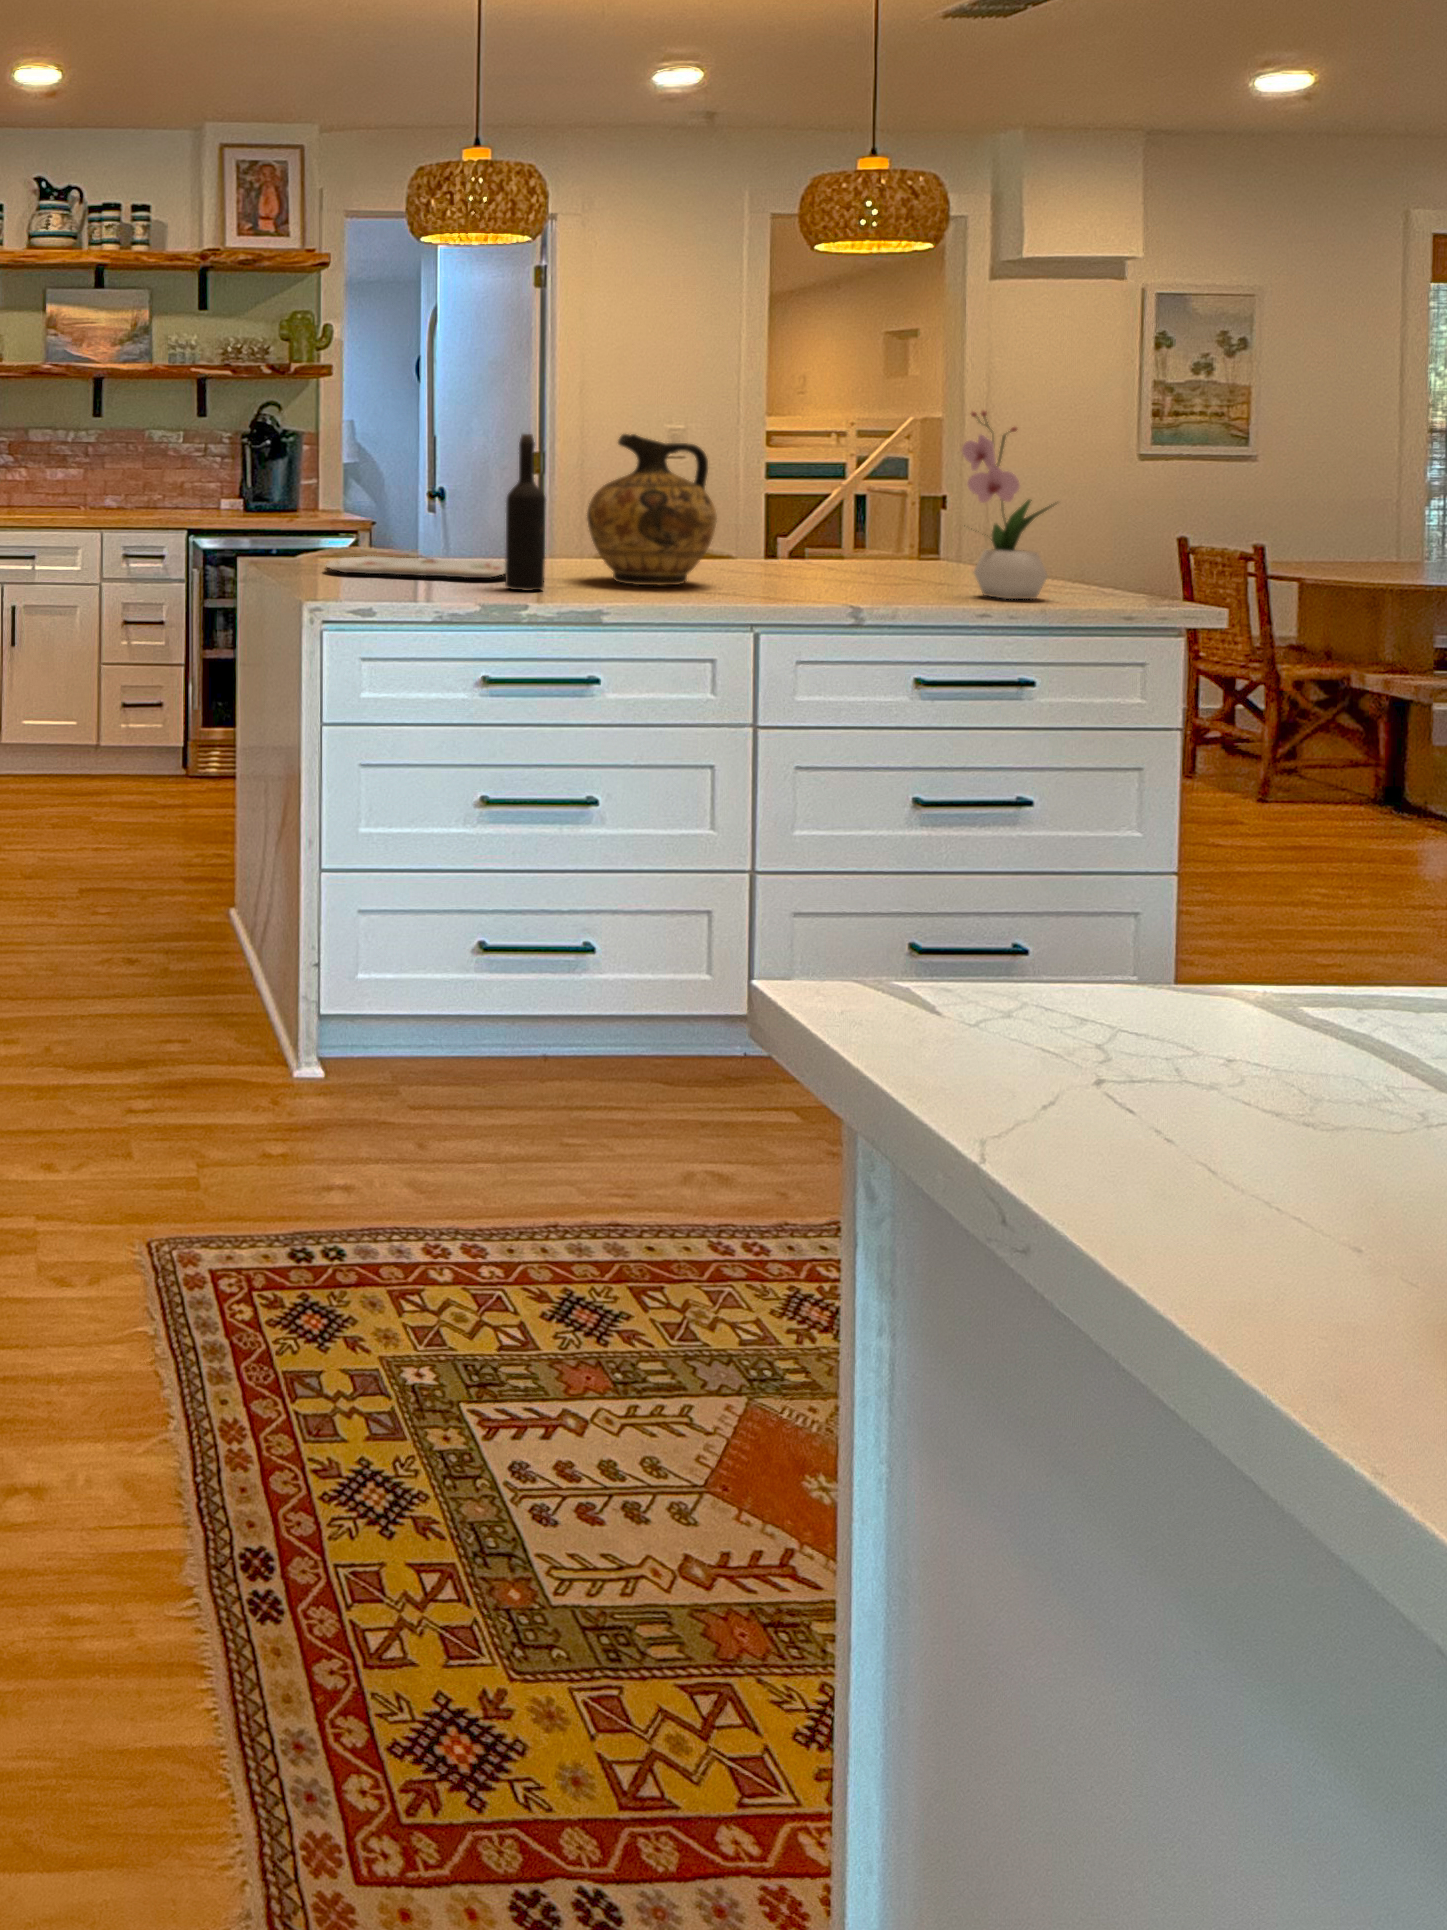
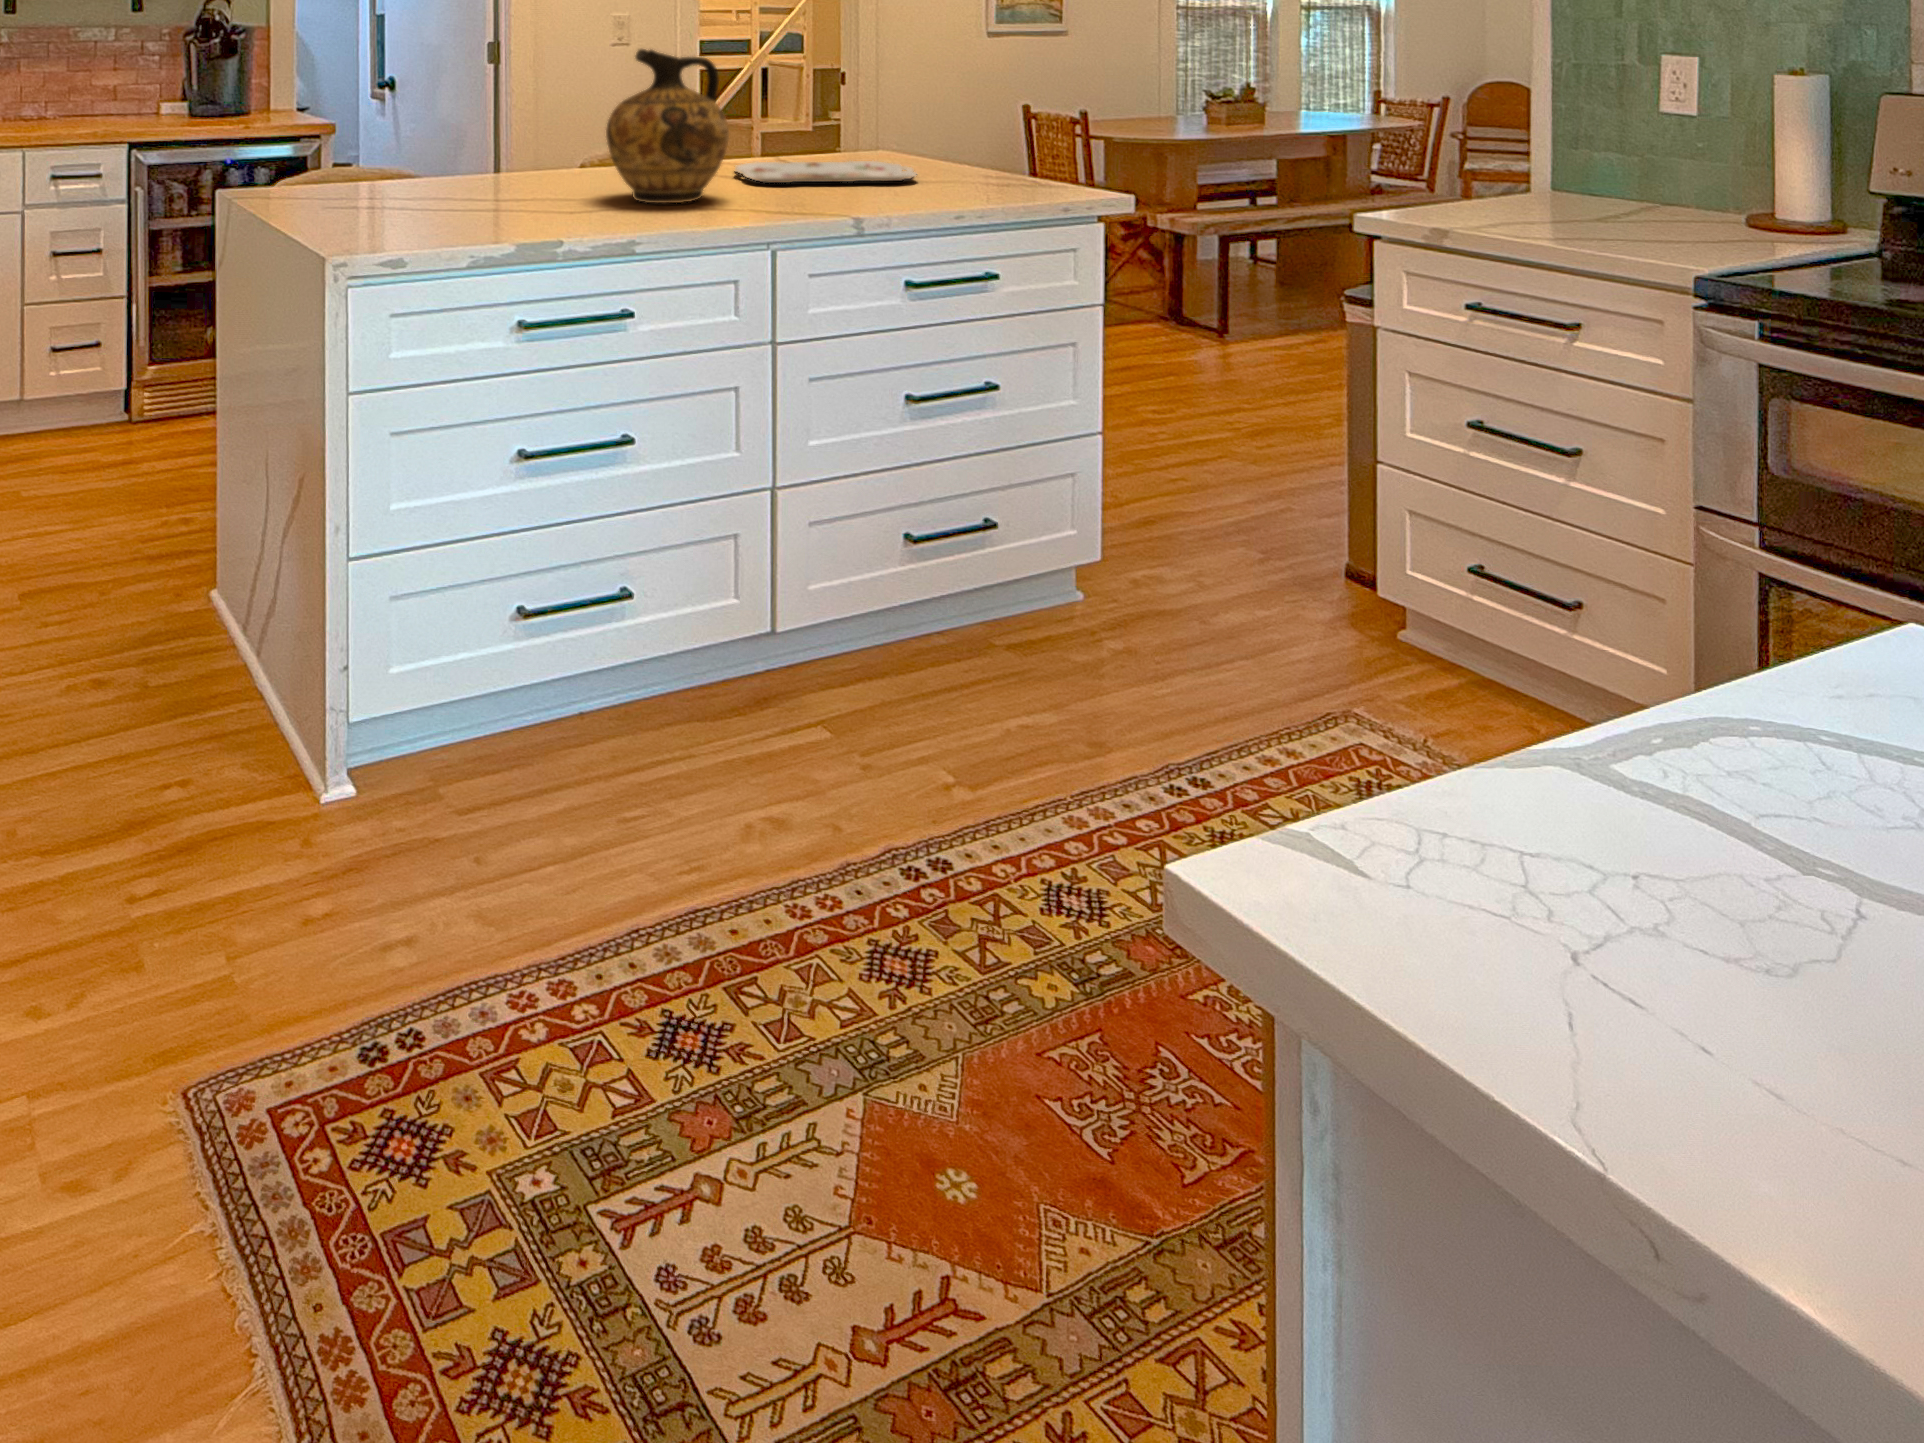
flower arrangement: present [962,411,1053,599] -> none [936,22,1016,197]
wine bottle: present [505,434,546,591] -> none [533,53,573,220]
serving tray: present [326,556,505,578] -> present [735,161,917,183]

